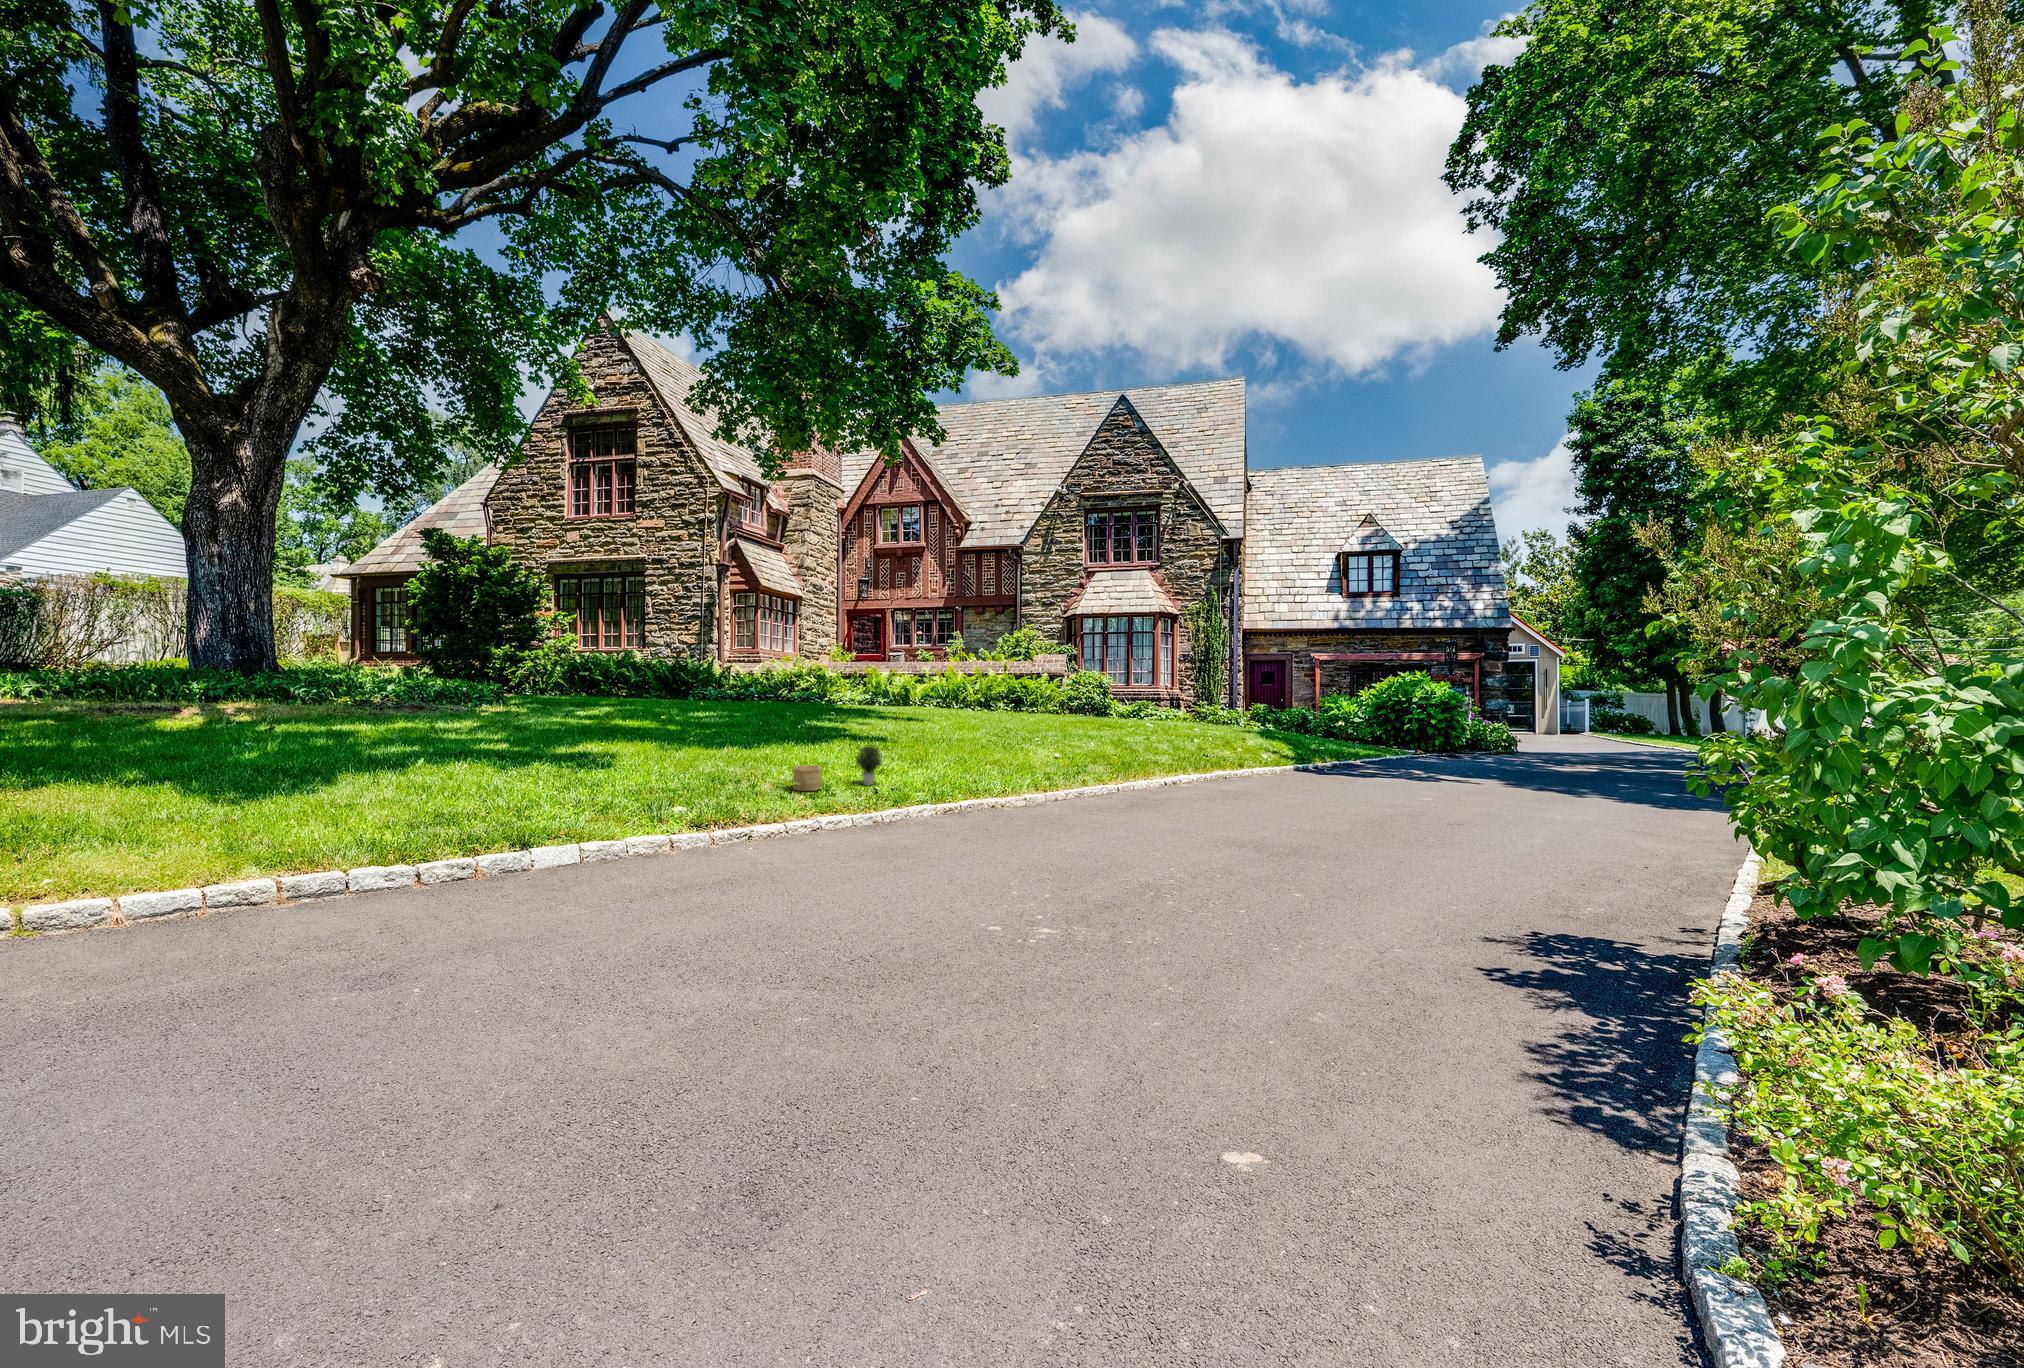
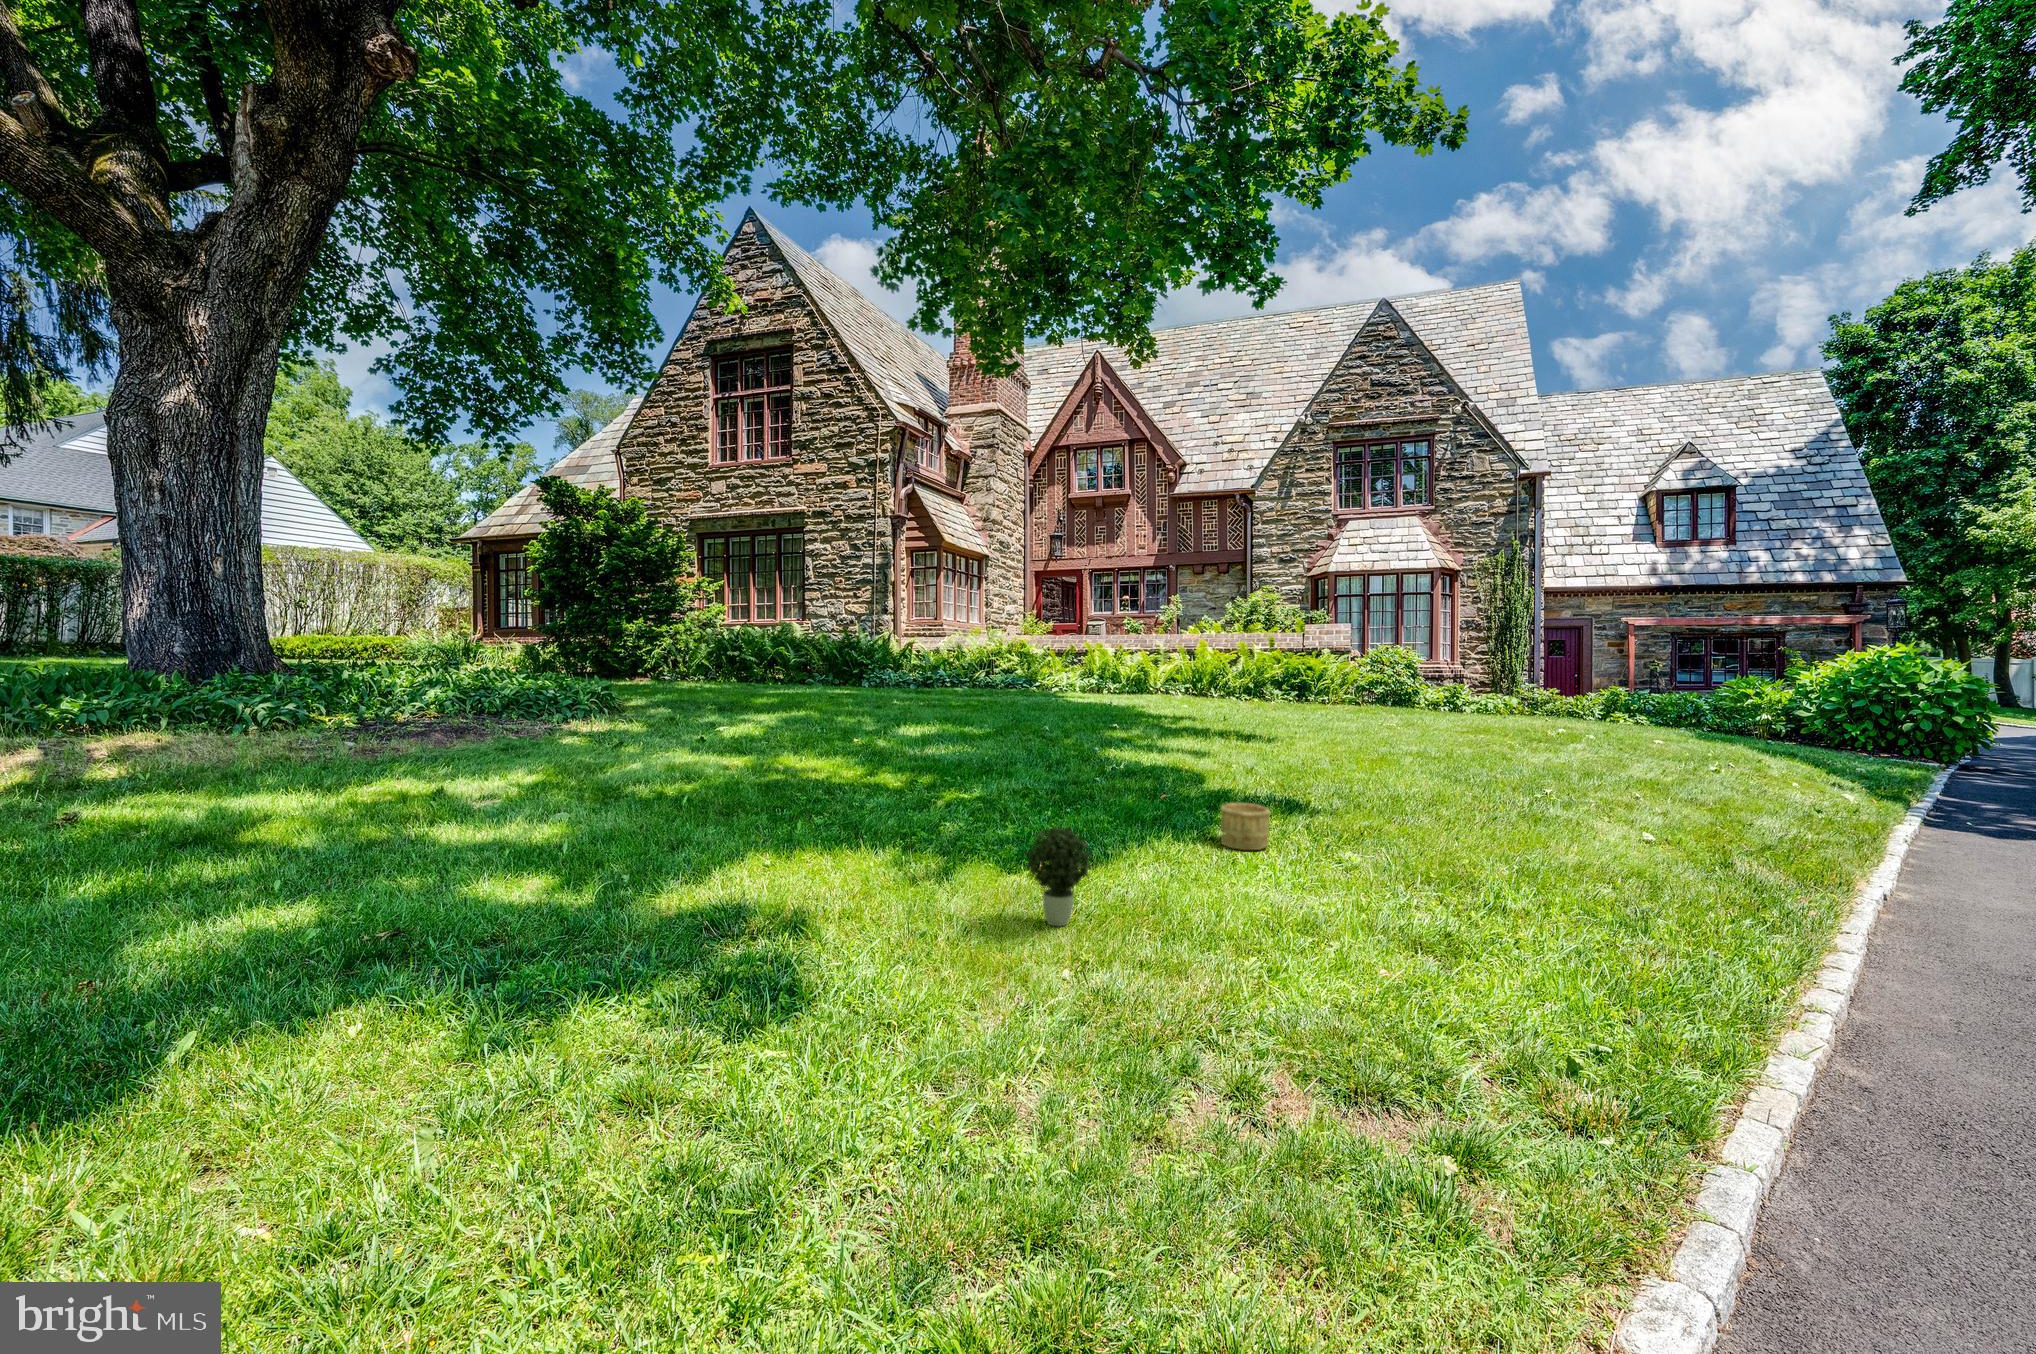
potted plant: present [855,746,882,785] -> present [1026,827,1092,926]

